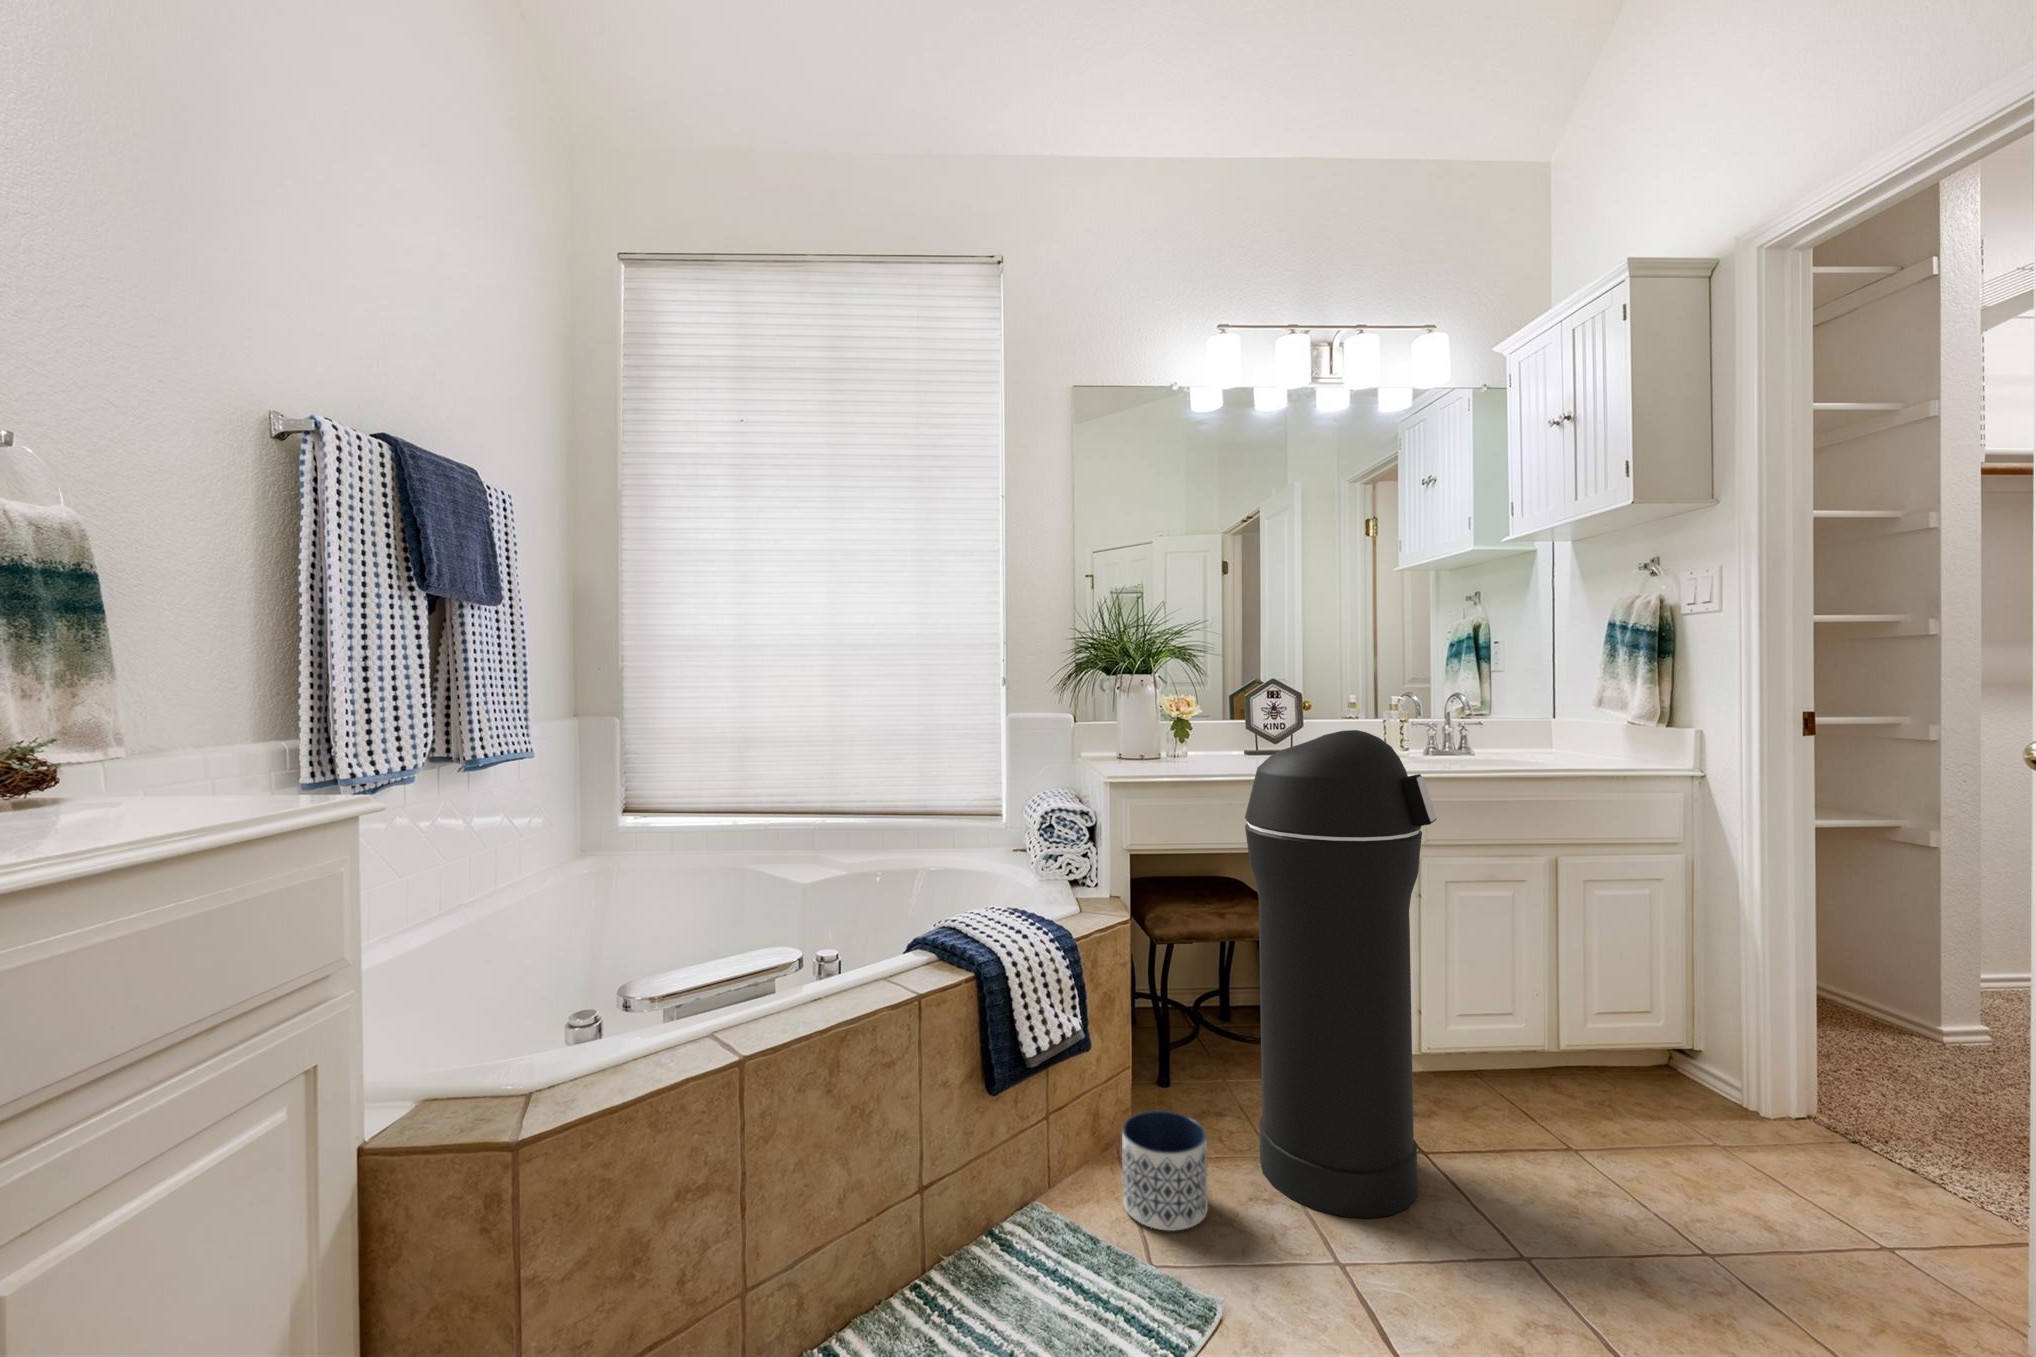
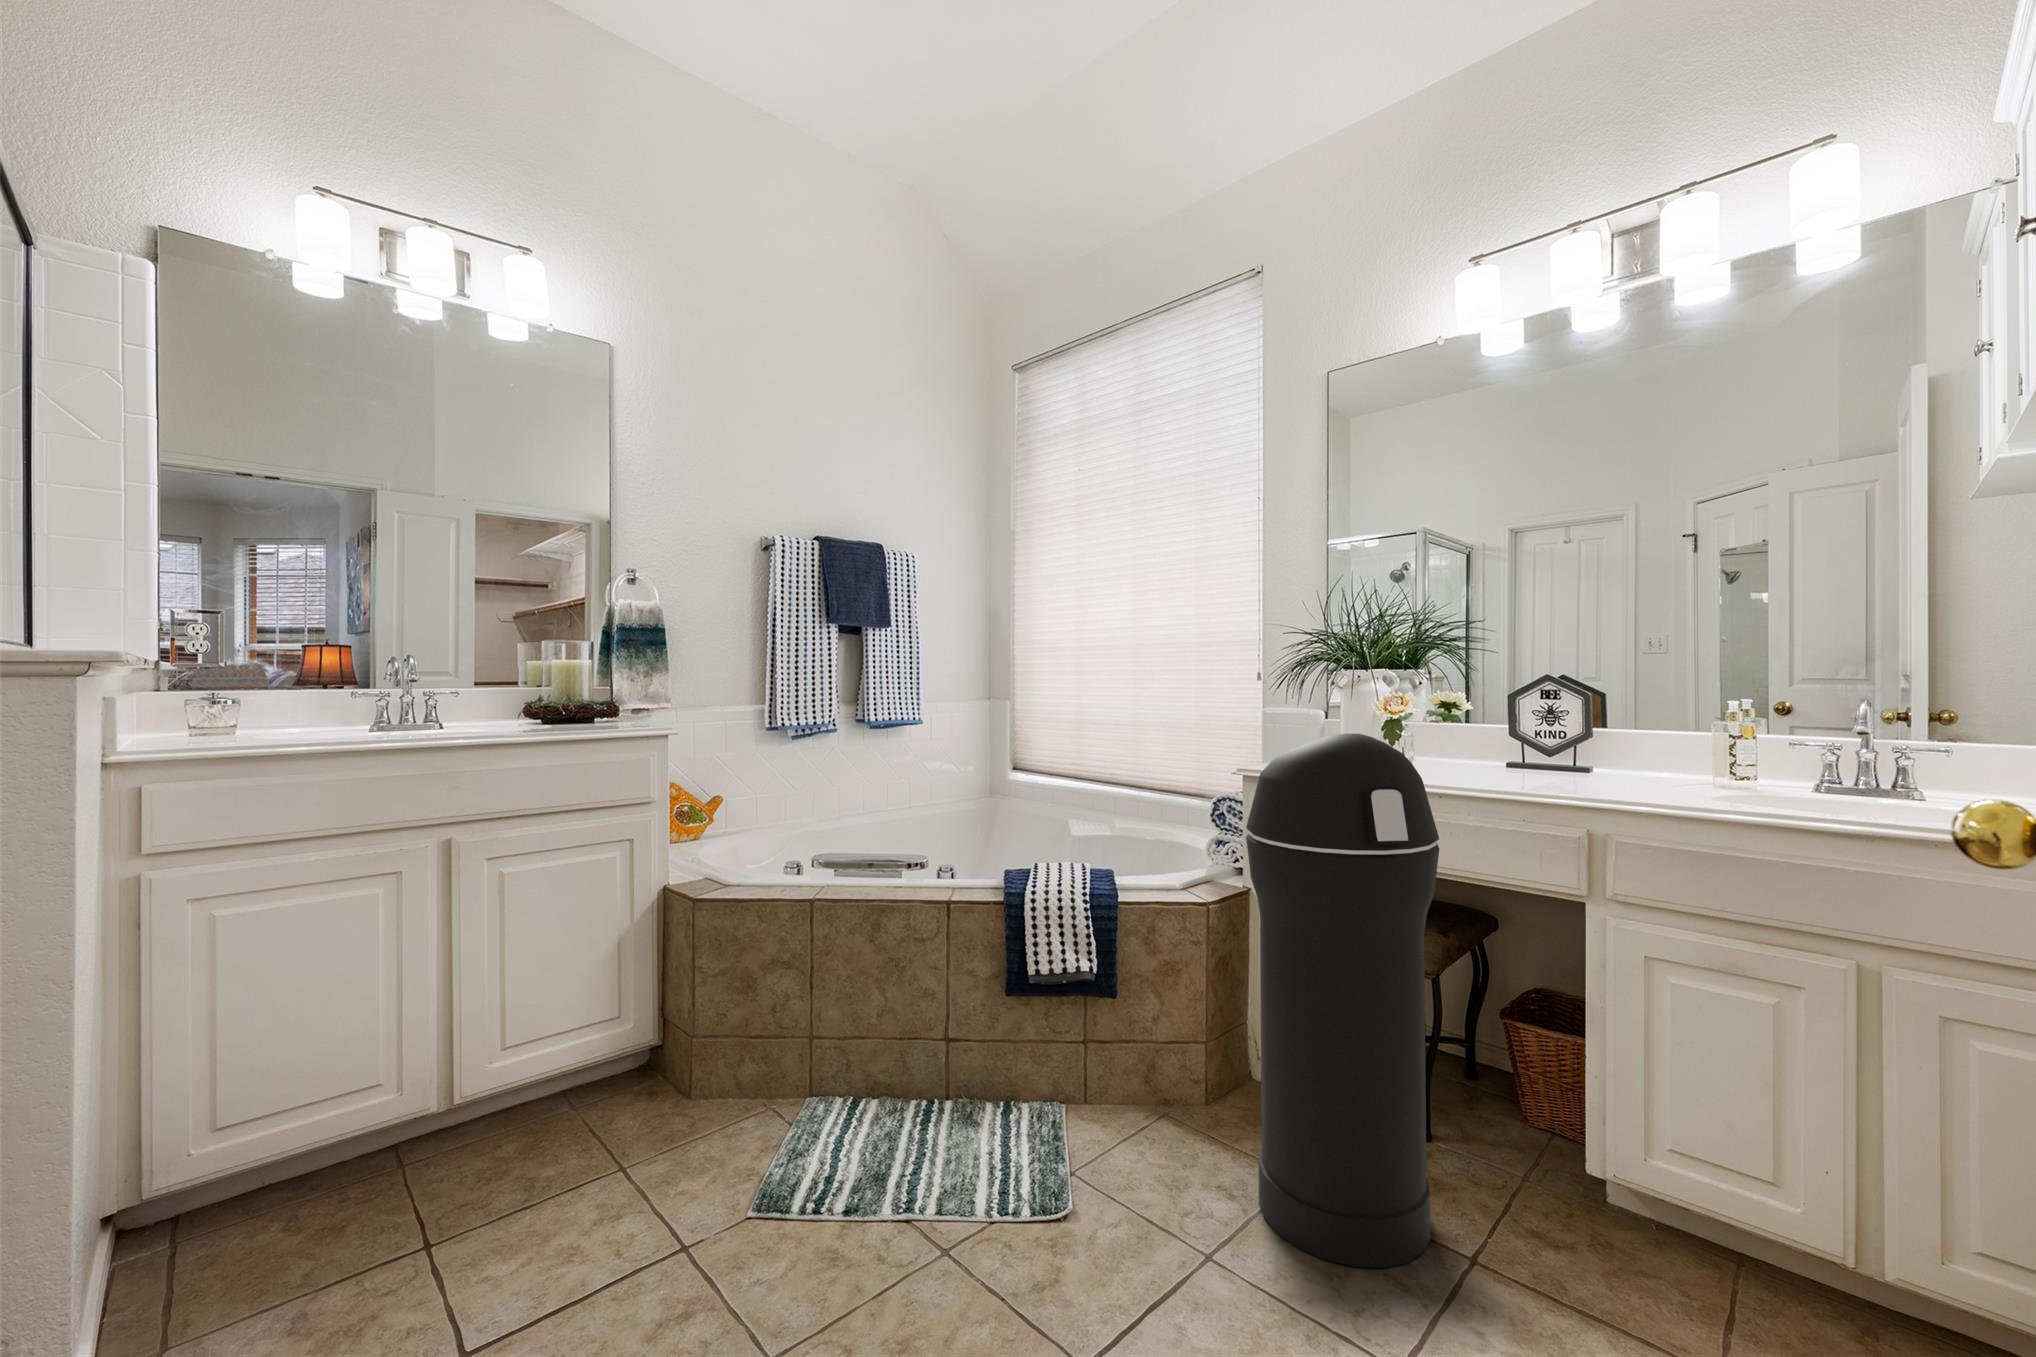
planter: present [1122,1111,1208,1231] -> none [1111,1068,1187,1172]

